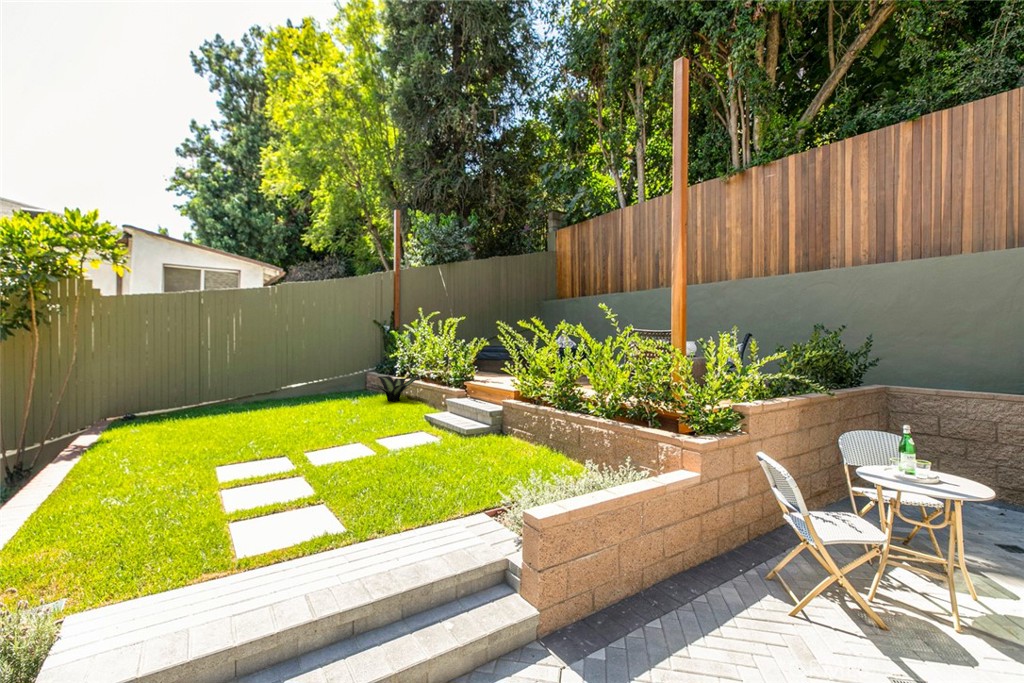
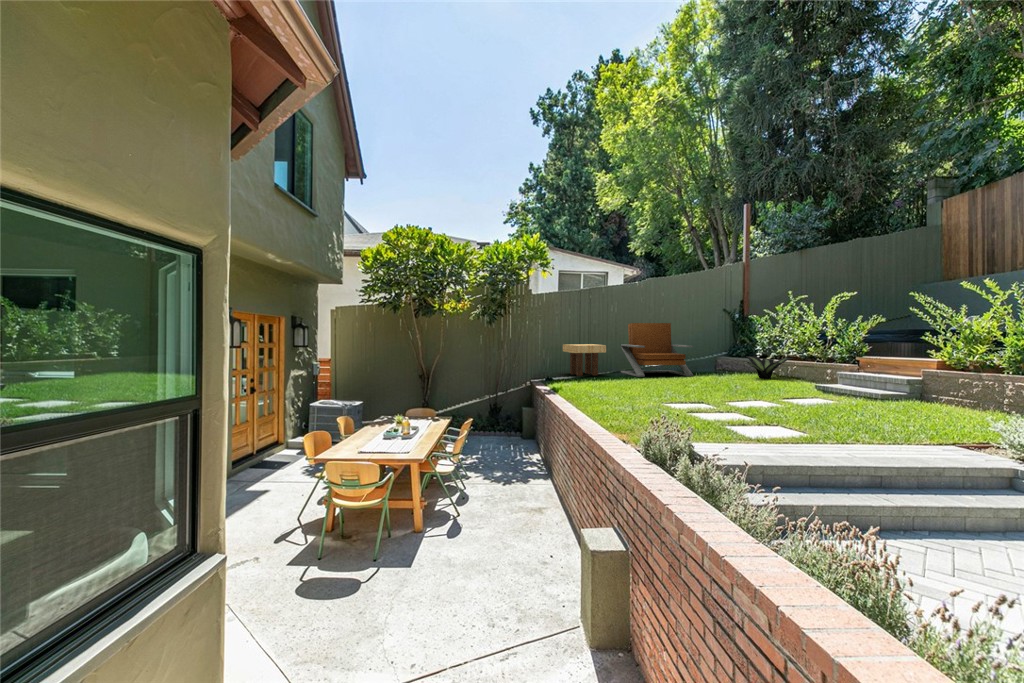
lounge chair: none [240,339,326,408] -> present [620,323,693,377]
side table: none [147,367,209,413] -> present [563,344,606,376]

